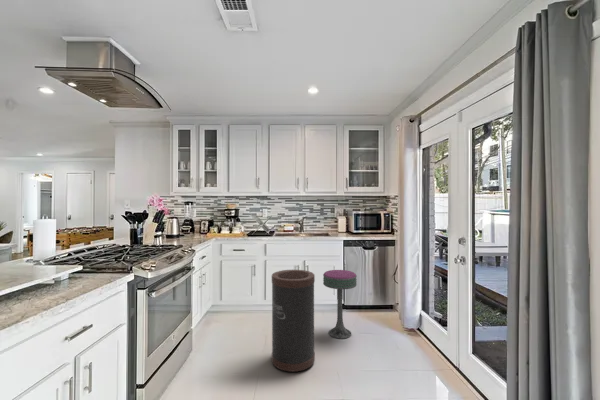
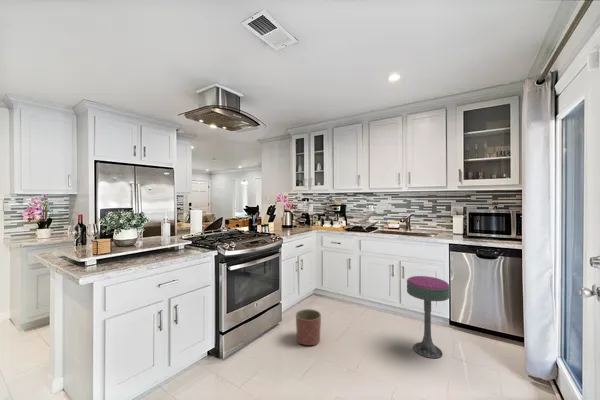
trash can: present [272,270,315,373] -> none [333,267,378,375]
planter: none [222,323,250,364] -> present [296,309,321,345]

